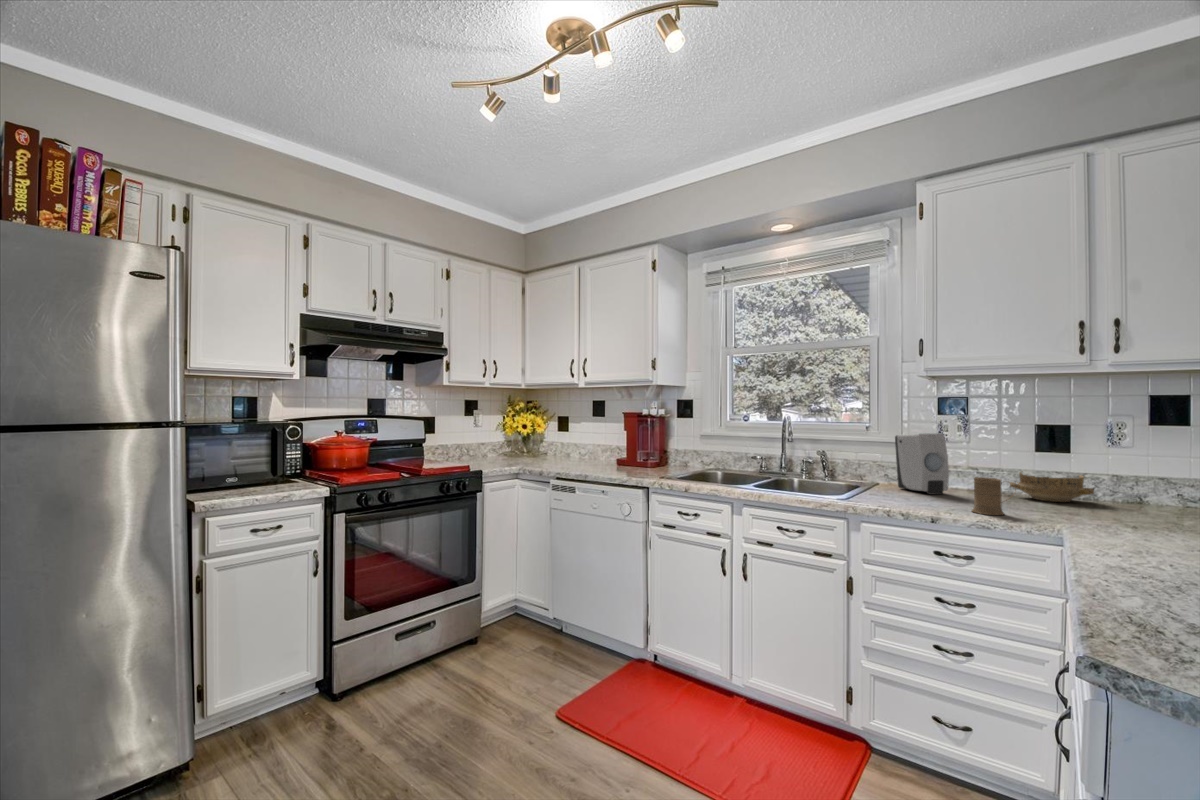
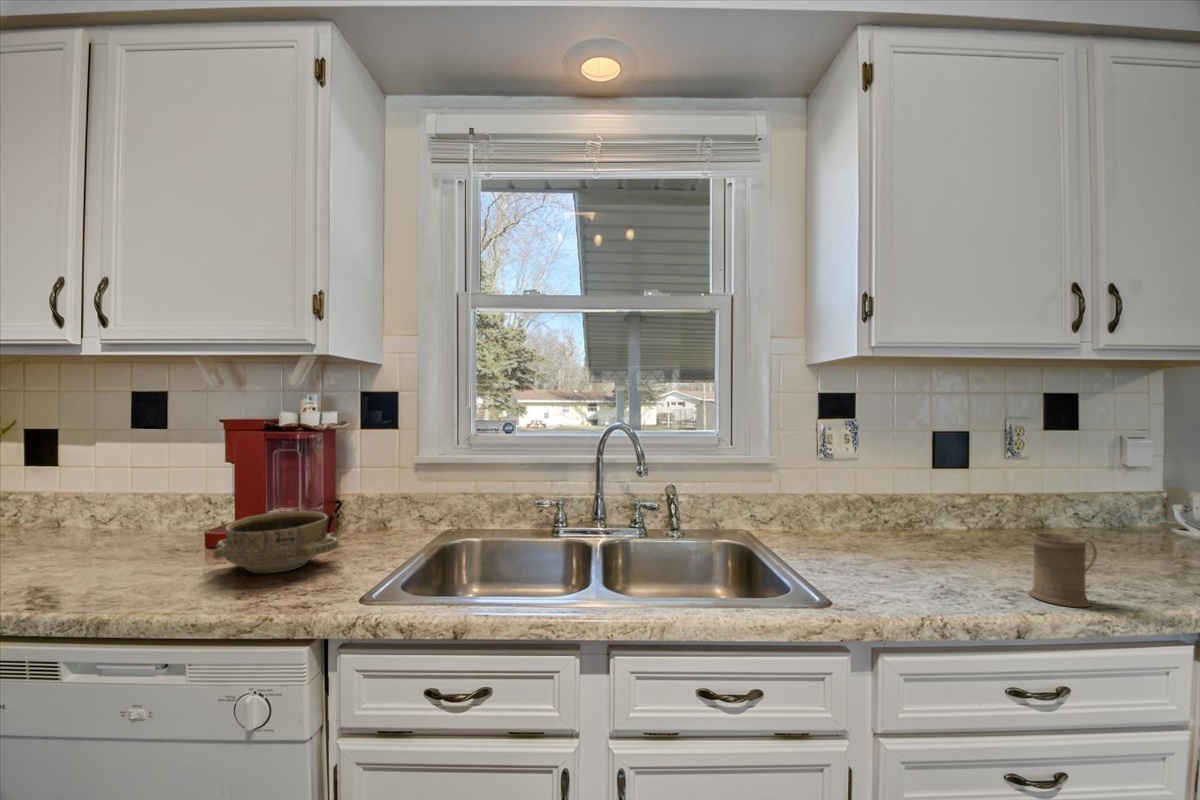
soap dispenser: present [895,433,949,494] -> none [788,449,871,551]
ceramic bowl: present [1010,472,1094,502] -> present [213,511,338,573]

